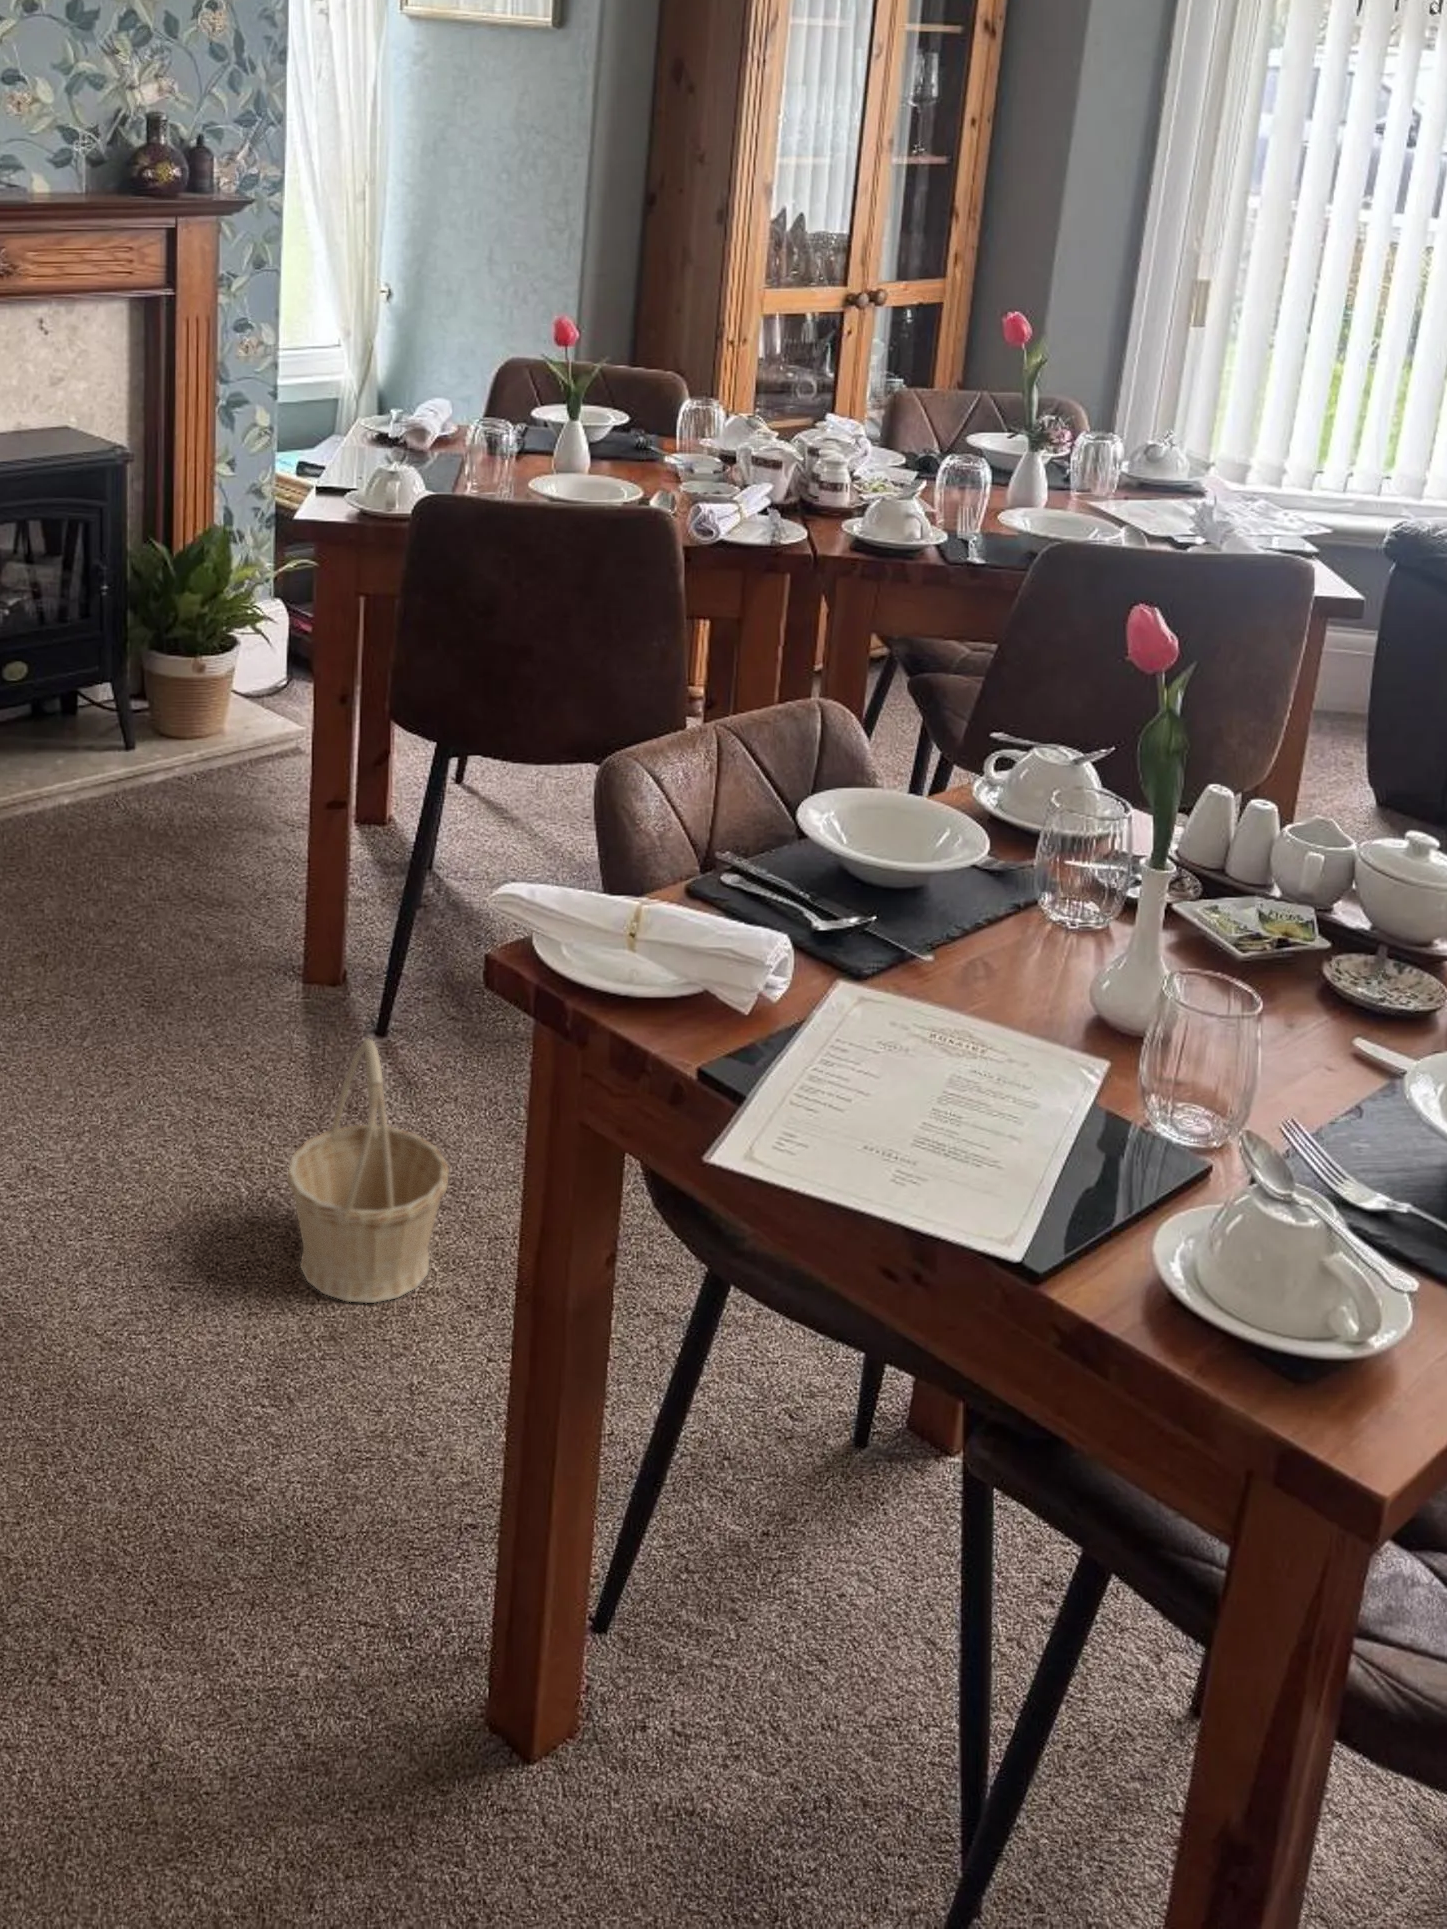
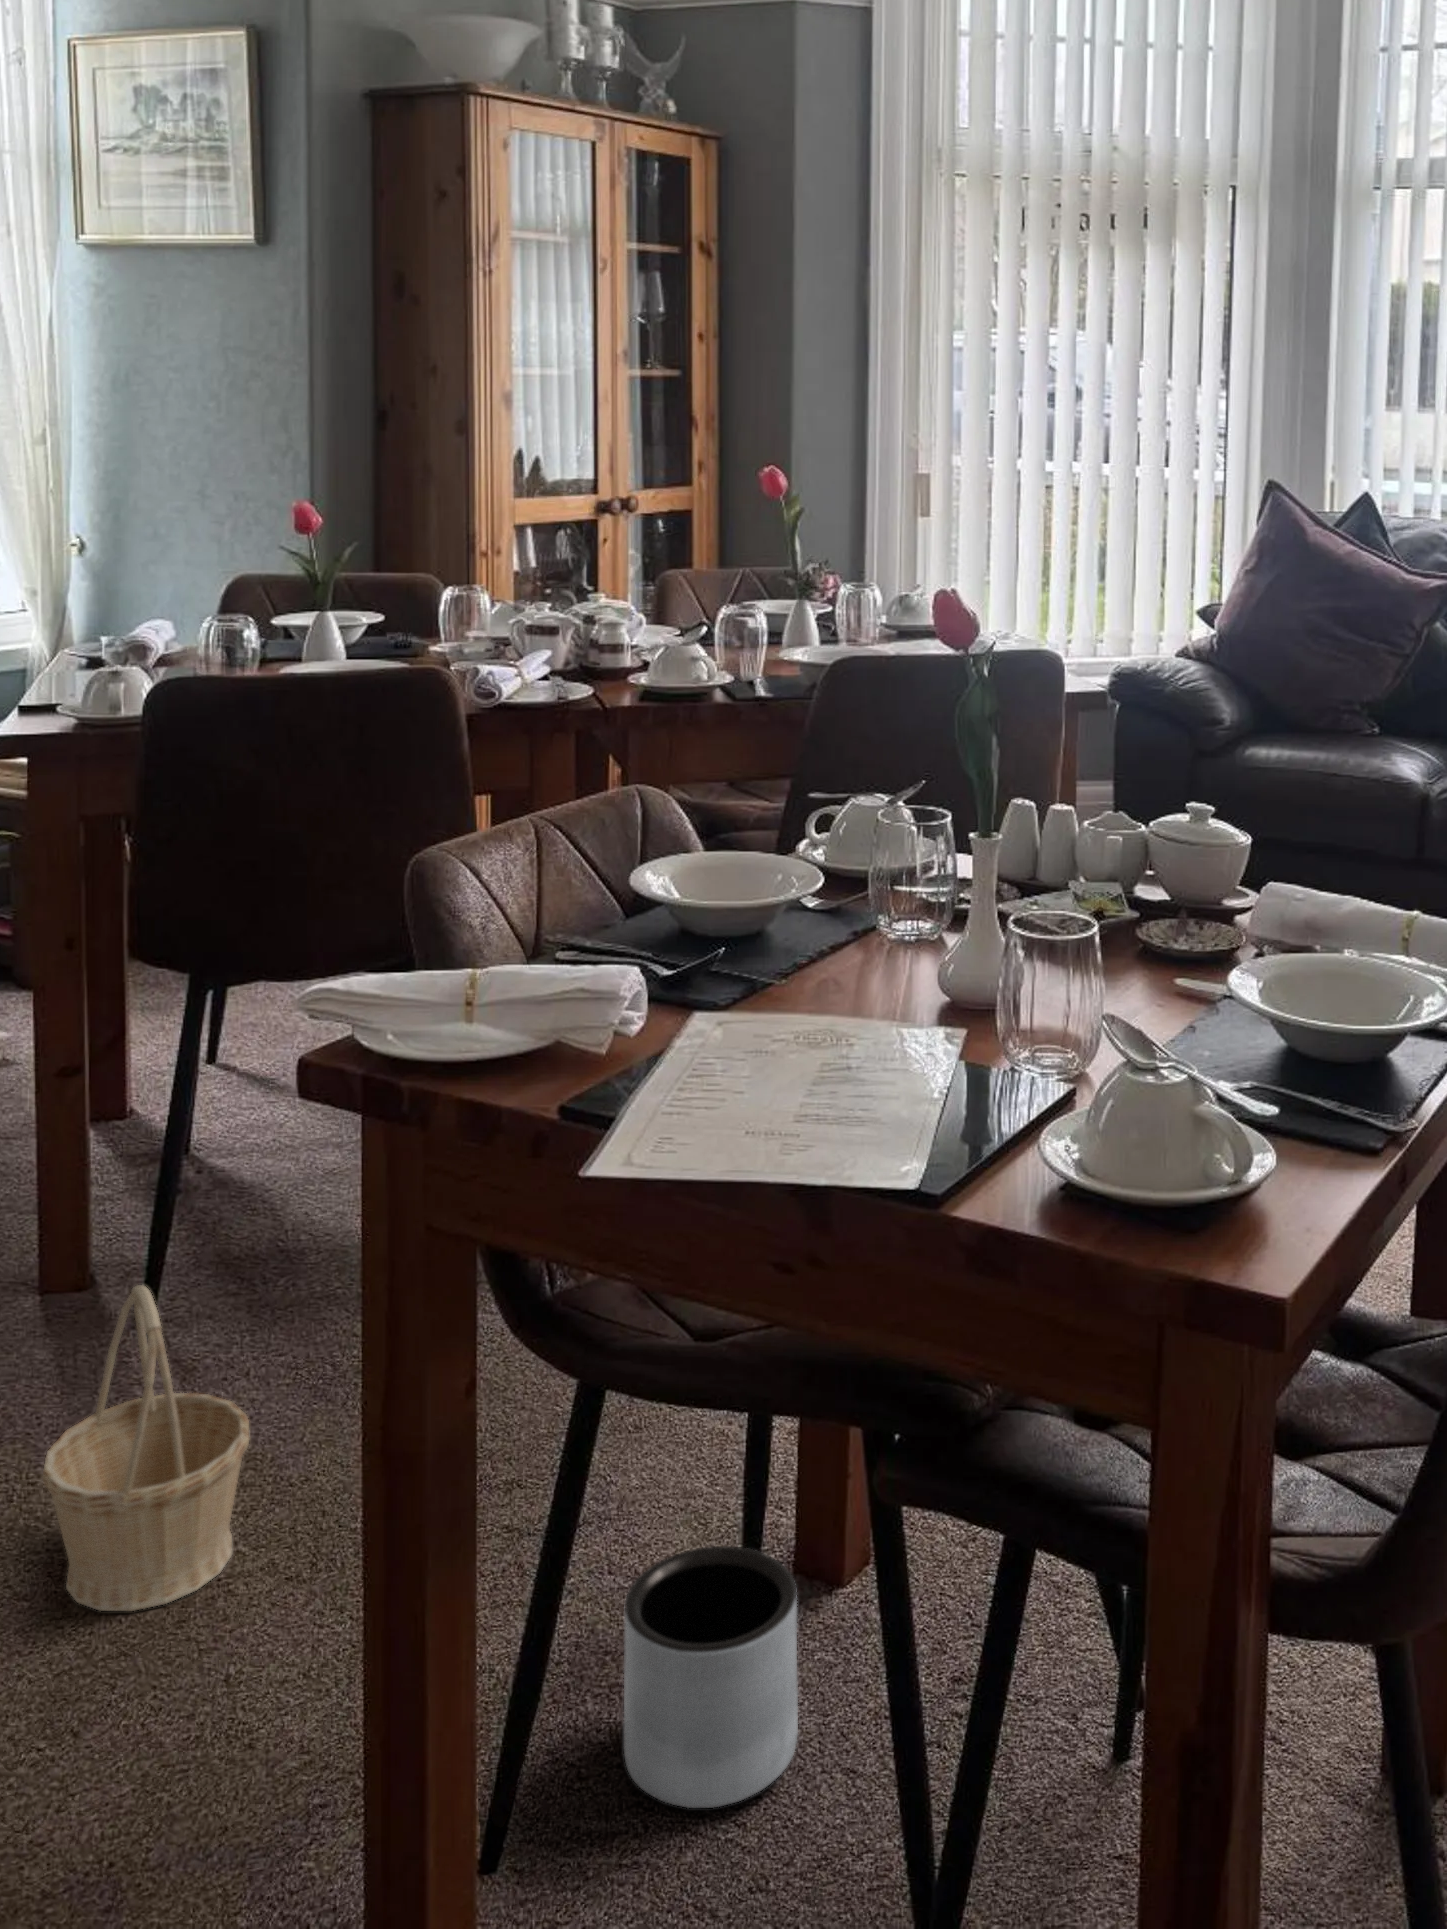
planter: none [727,1405,896,1638] -> present [624,1546,798,1808]

